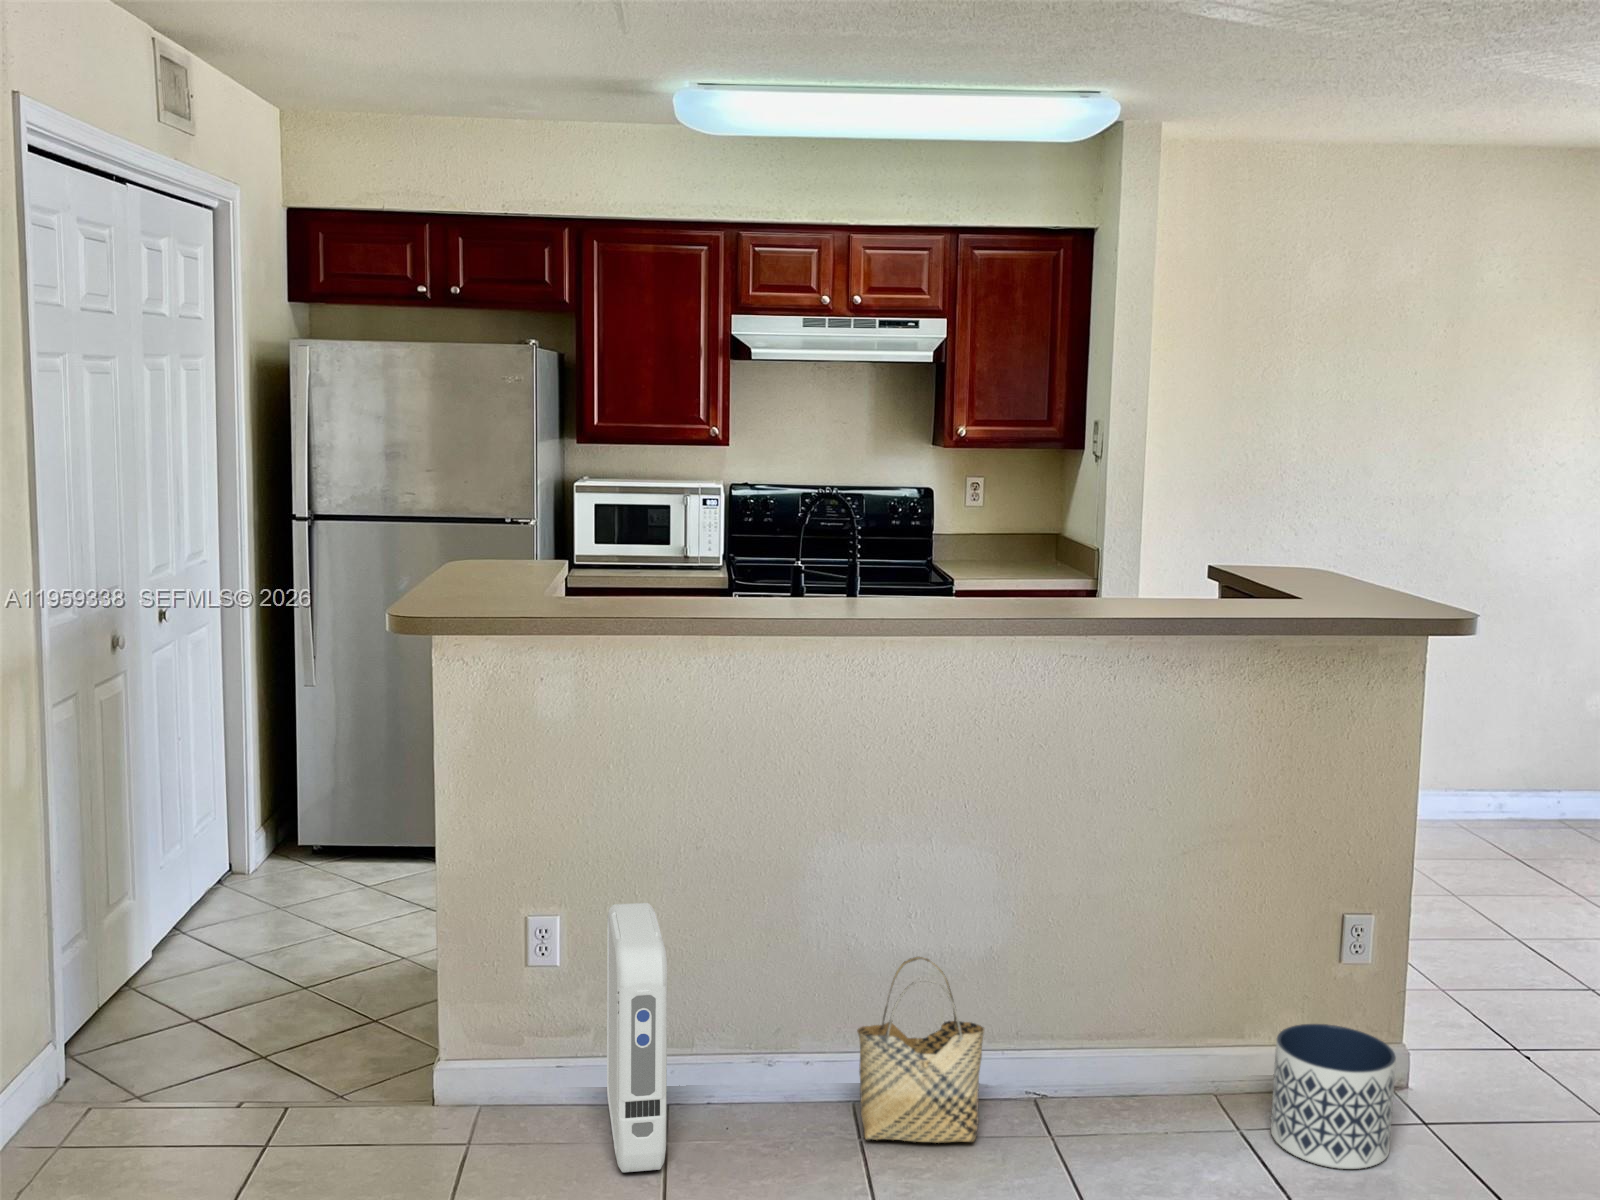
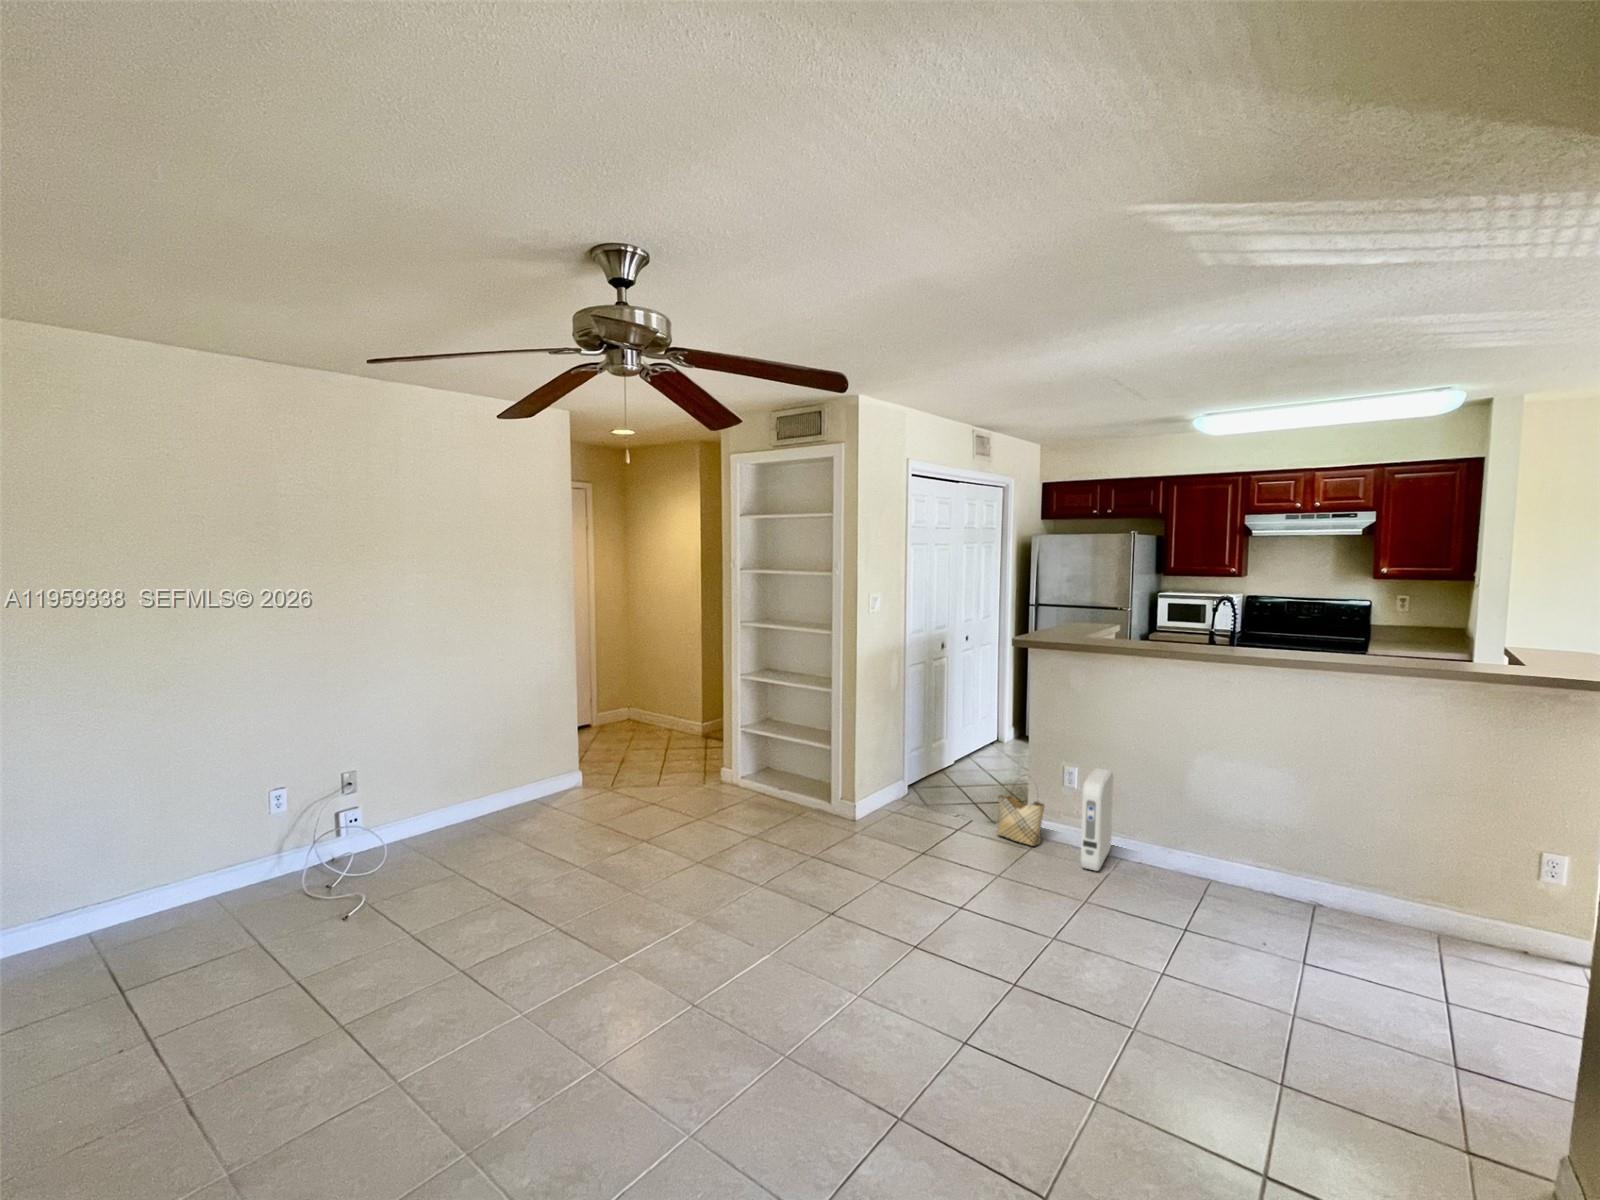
woven basket: present [857,957,984,1143] -> present [997,780,1044,846]
planter: present [1271,1024,1396,1169] -> none [1424,902,1506,983]

